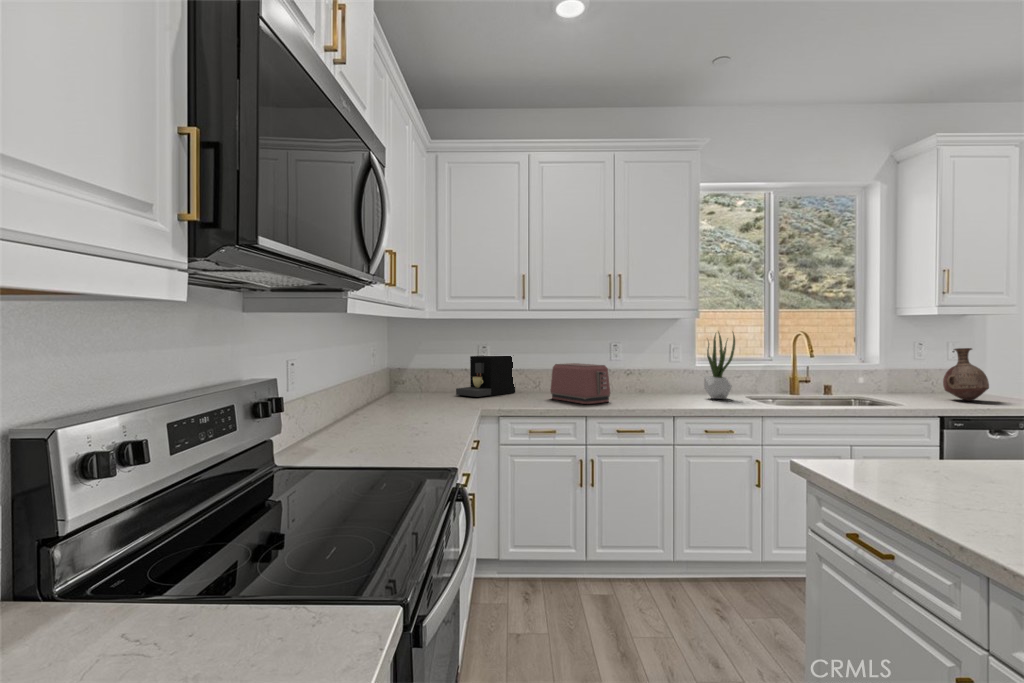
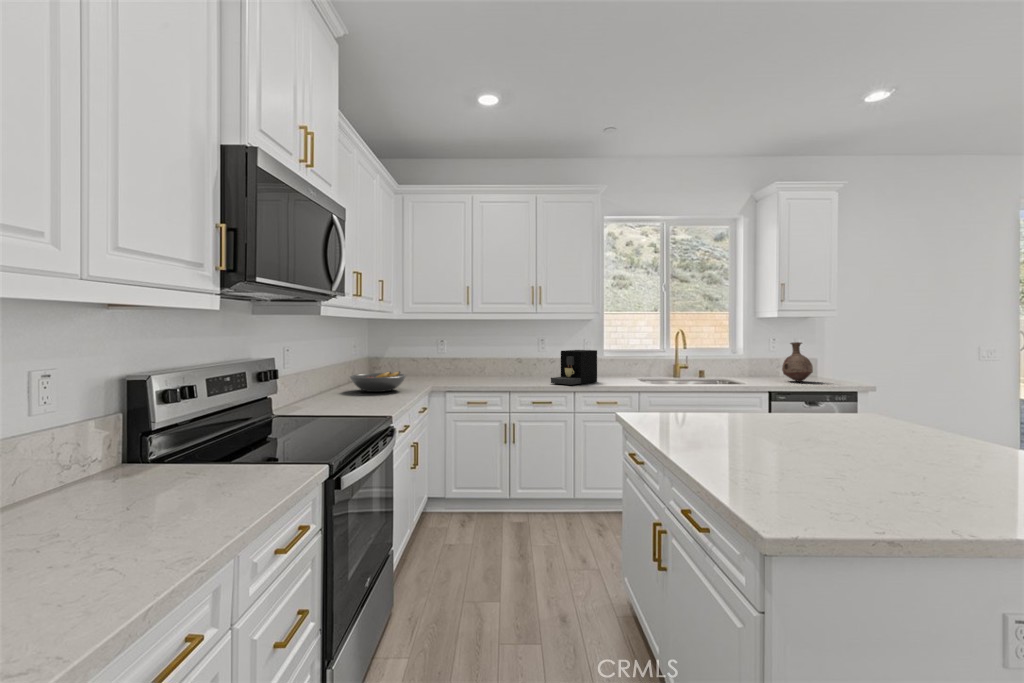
potted plant: present [704,332,735,399] -> none [605,329,628,381]
coffee maker: present [456,356,515,397] -> present [551,350,597,385]
toaster: present [550,363,610,404] -> none [489,353,532,383]
fruit bowl: none [375,390,452,420] -> present [350,371,406,392]

